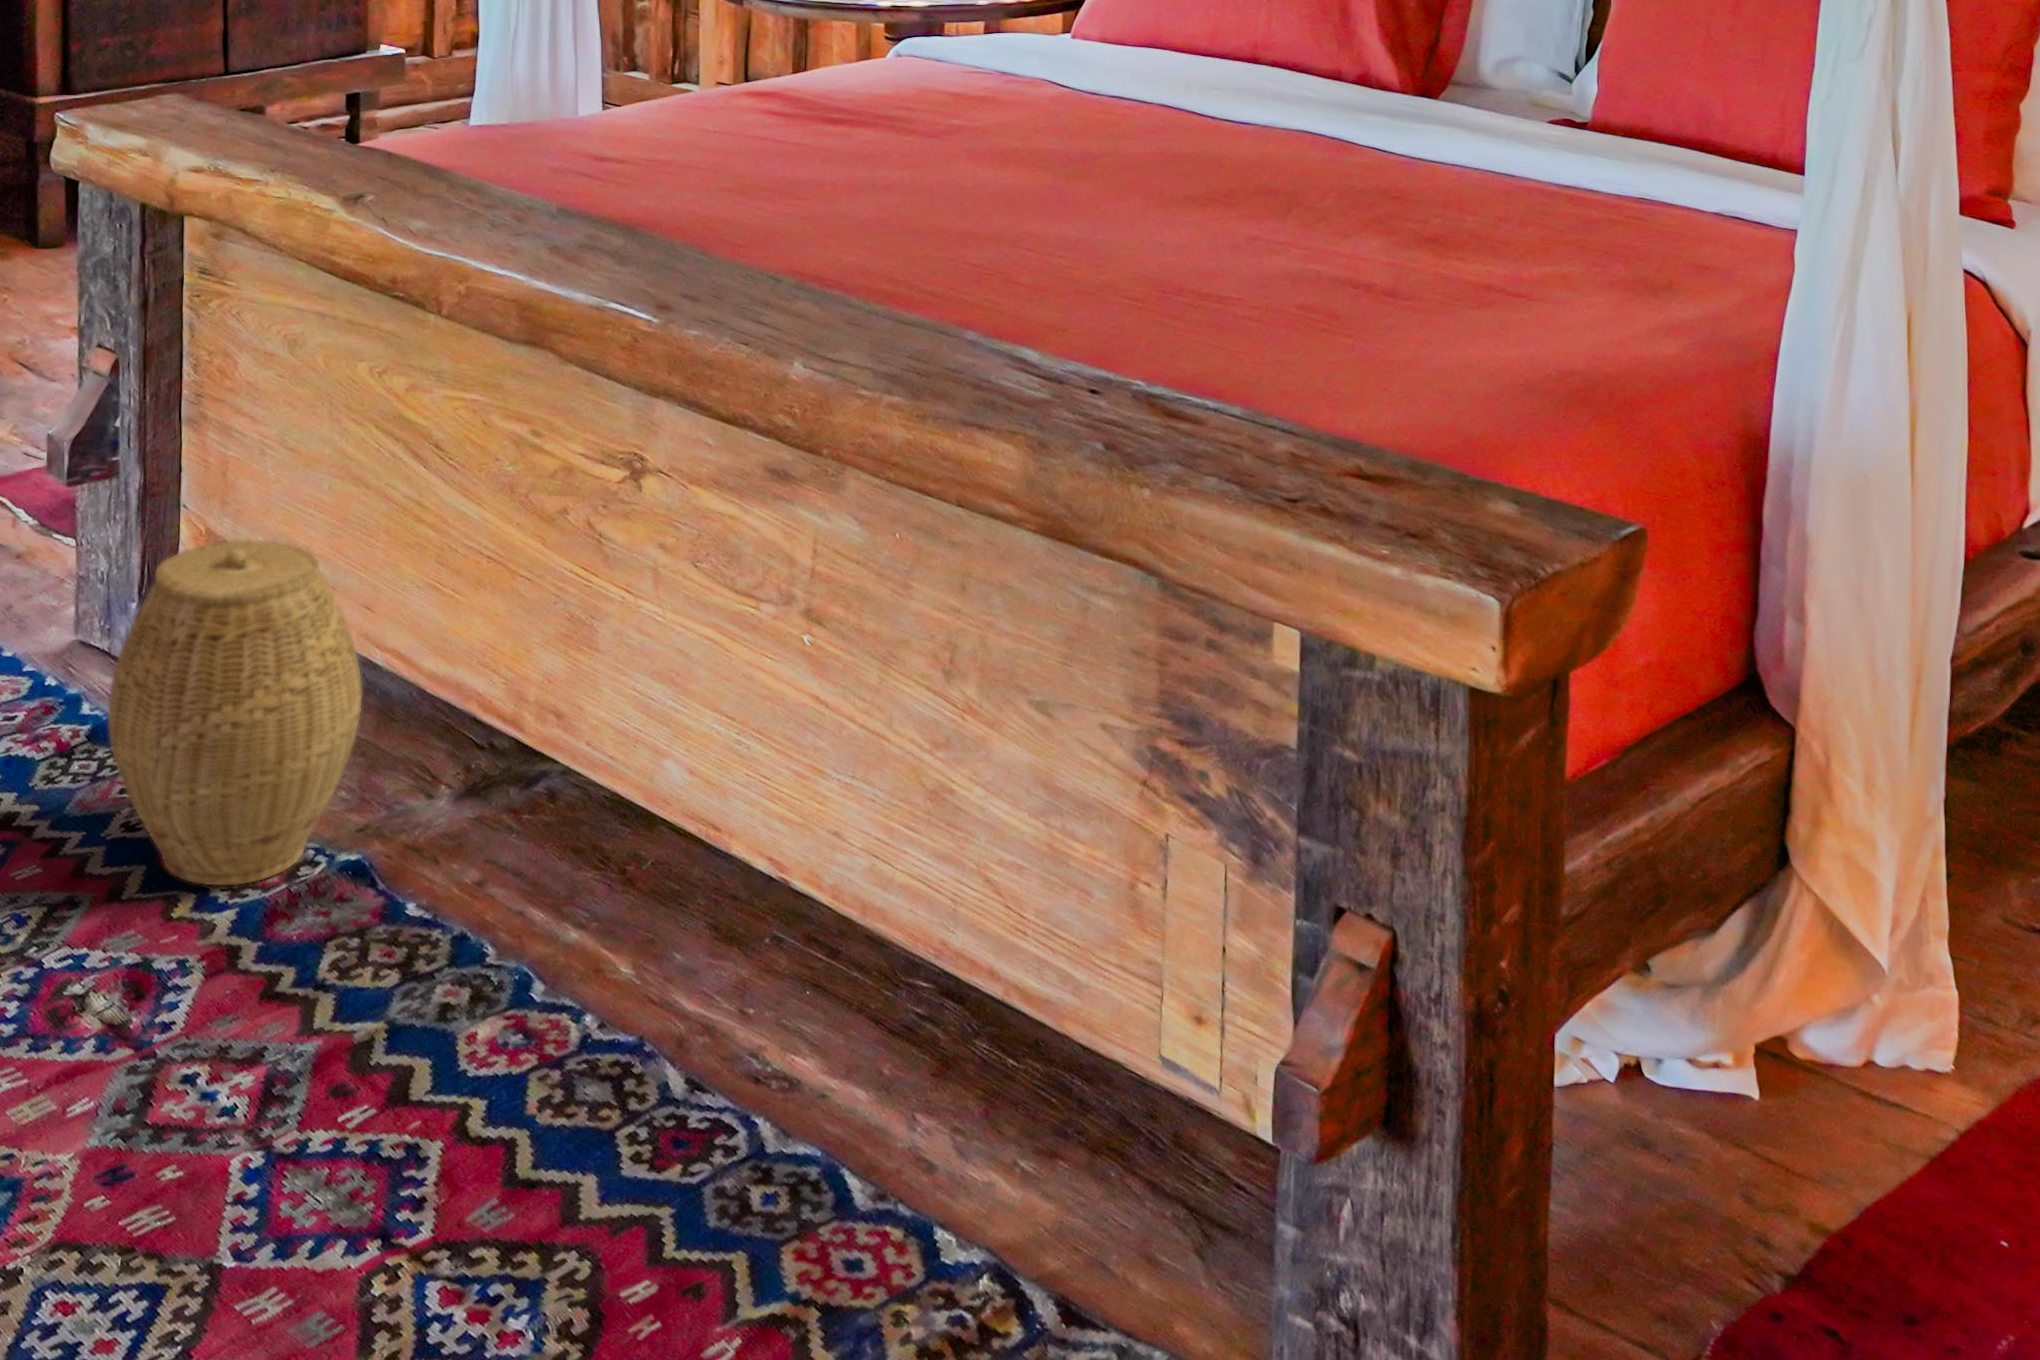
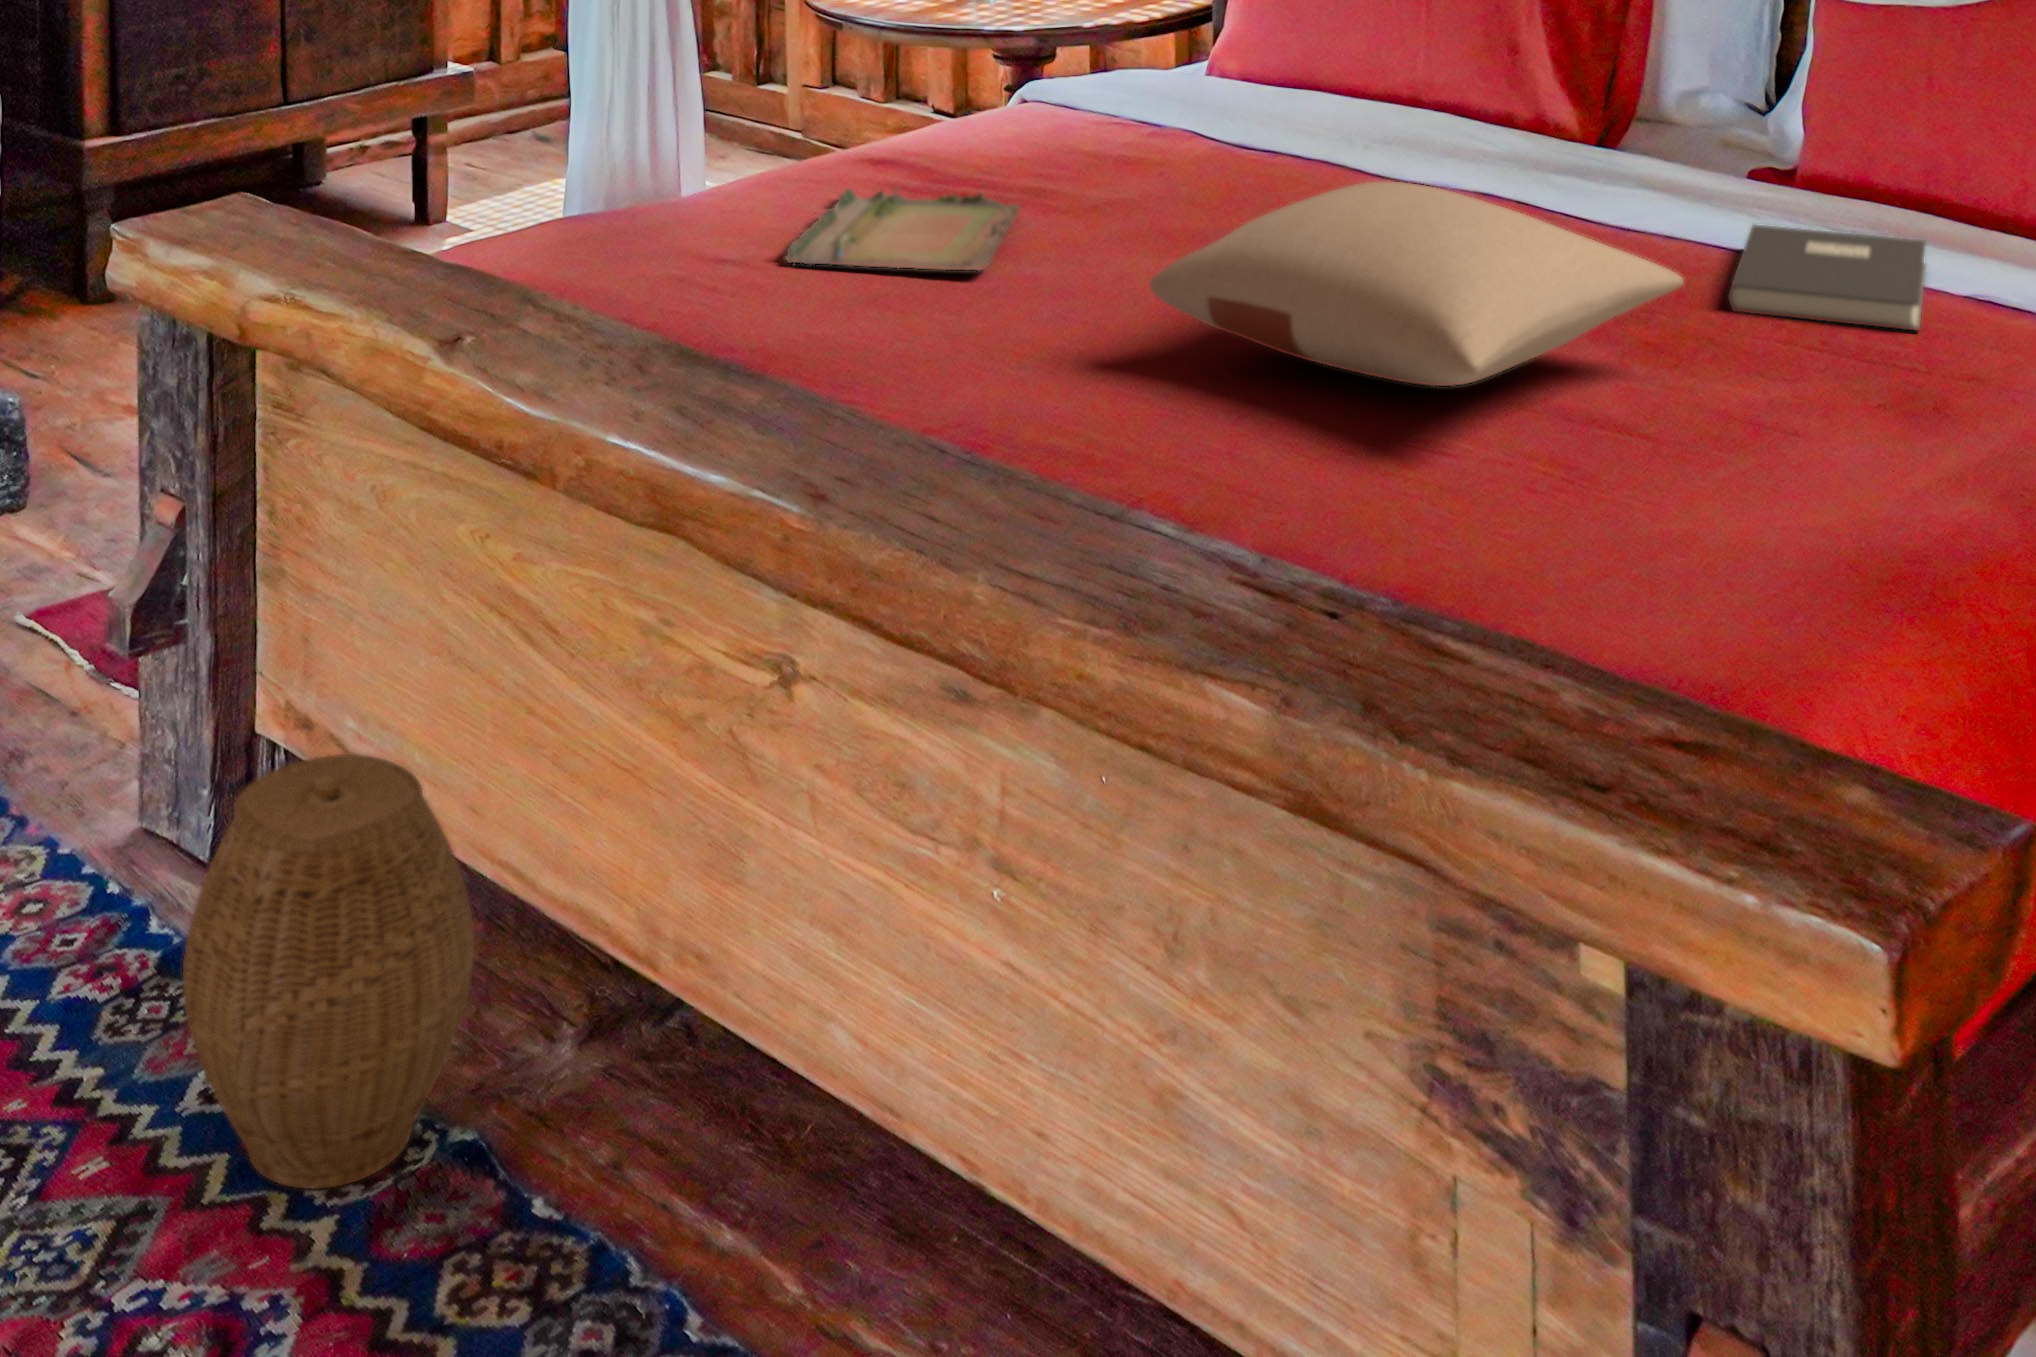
pillow: none [970,84,1440,243] -> present [1150,181,1684,386]
tray: none [657,97,878,163] -> present [785,189,1021,271]
book: none [1490,149,1677,227] -> present [1728,225,1926,330]

